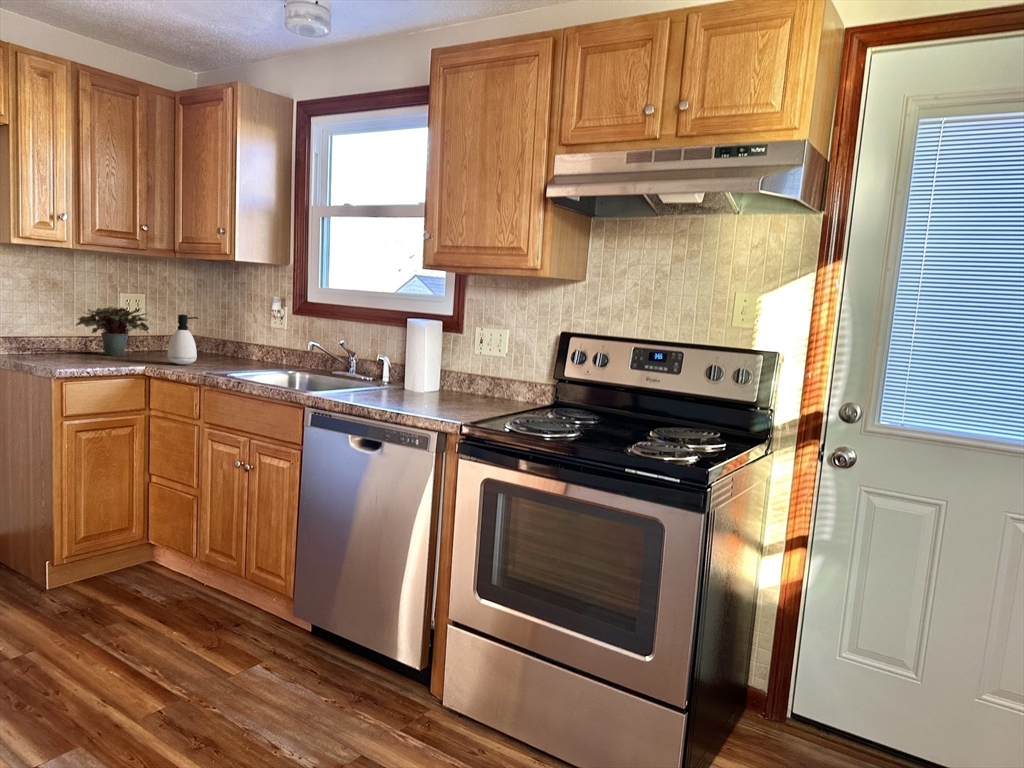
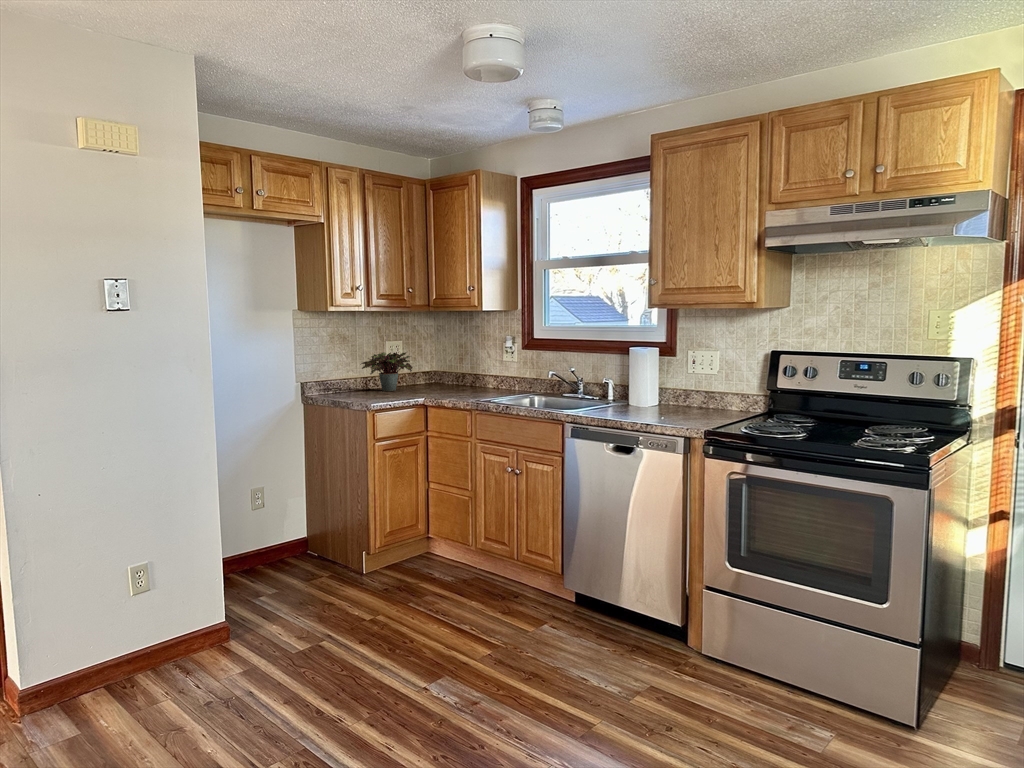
soap dispenser: present [167,314,198,364] -> none [435,355,456,395]

